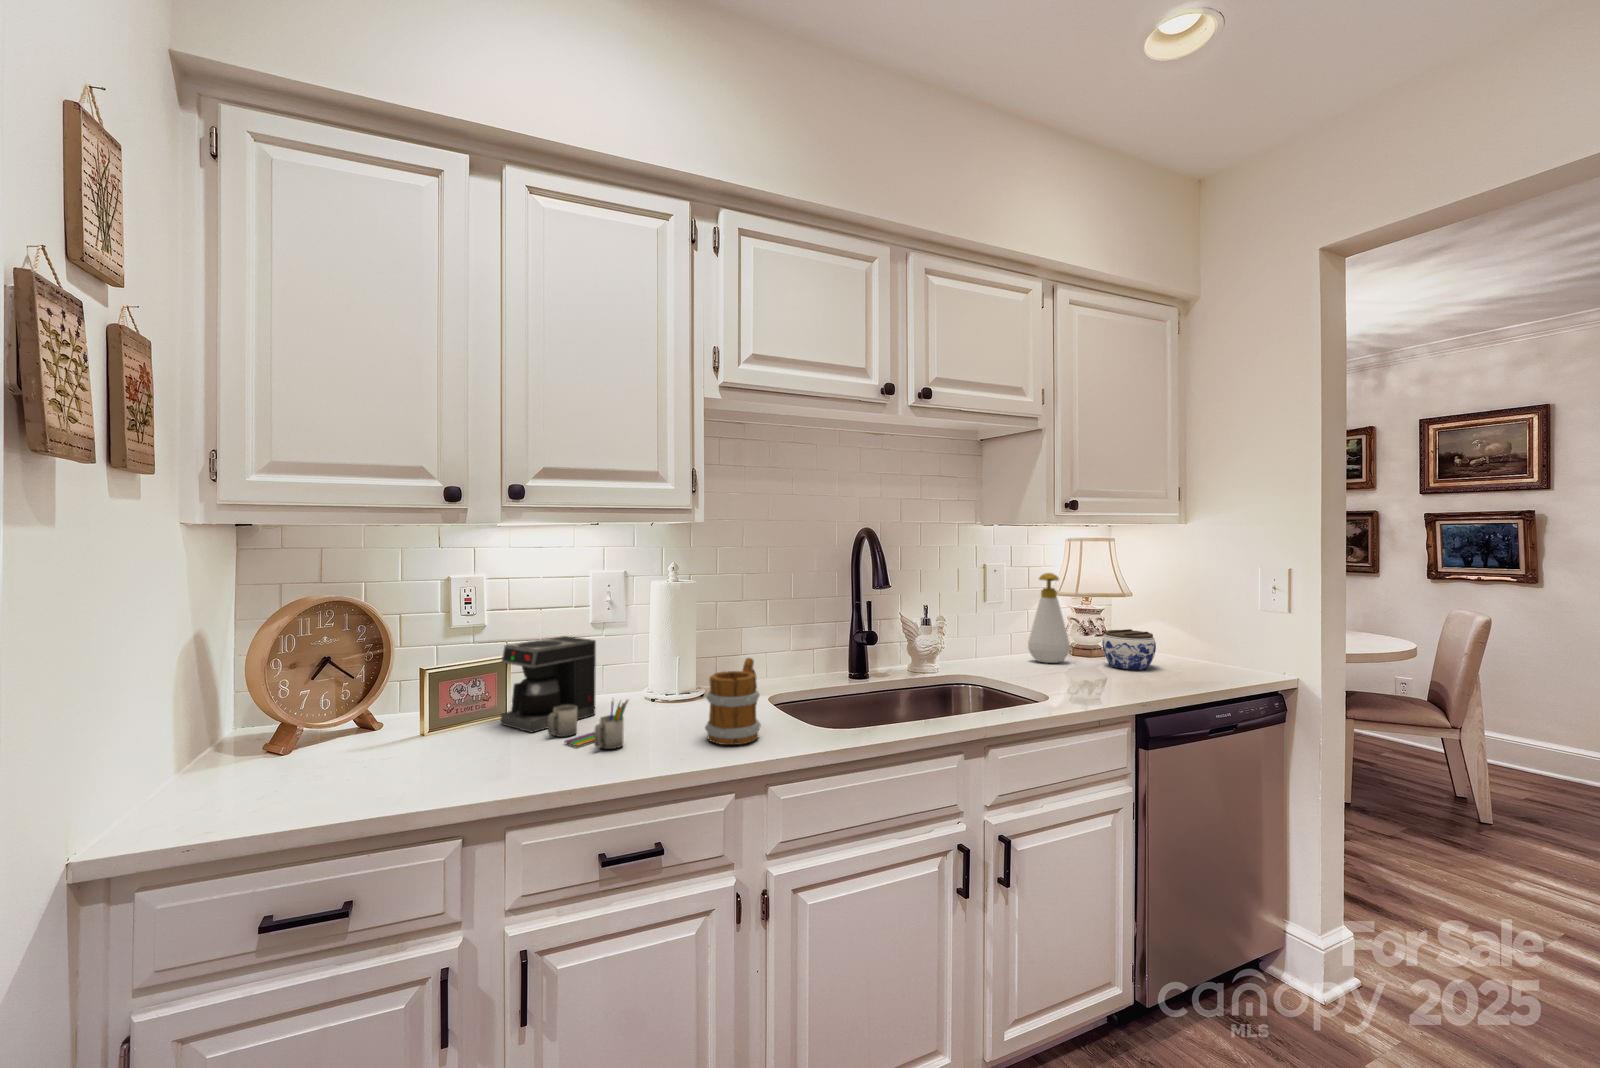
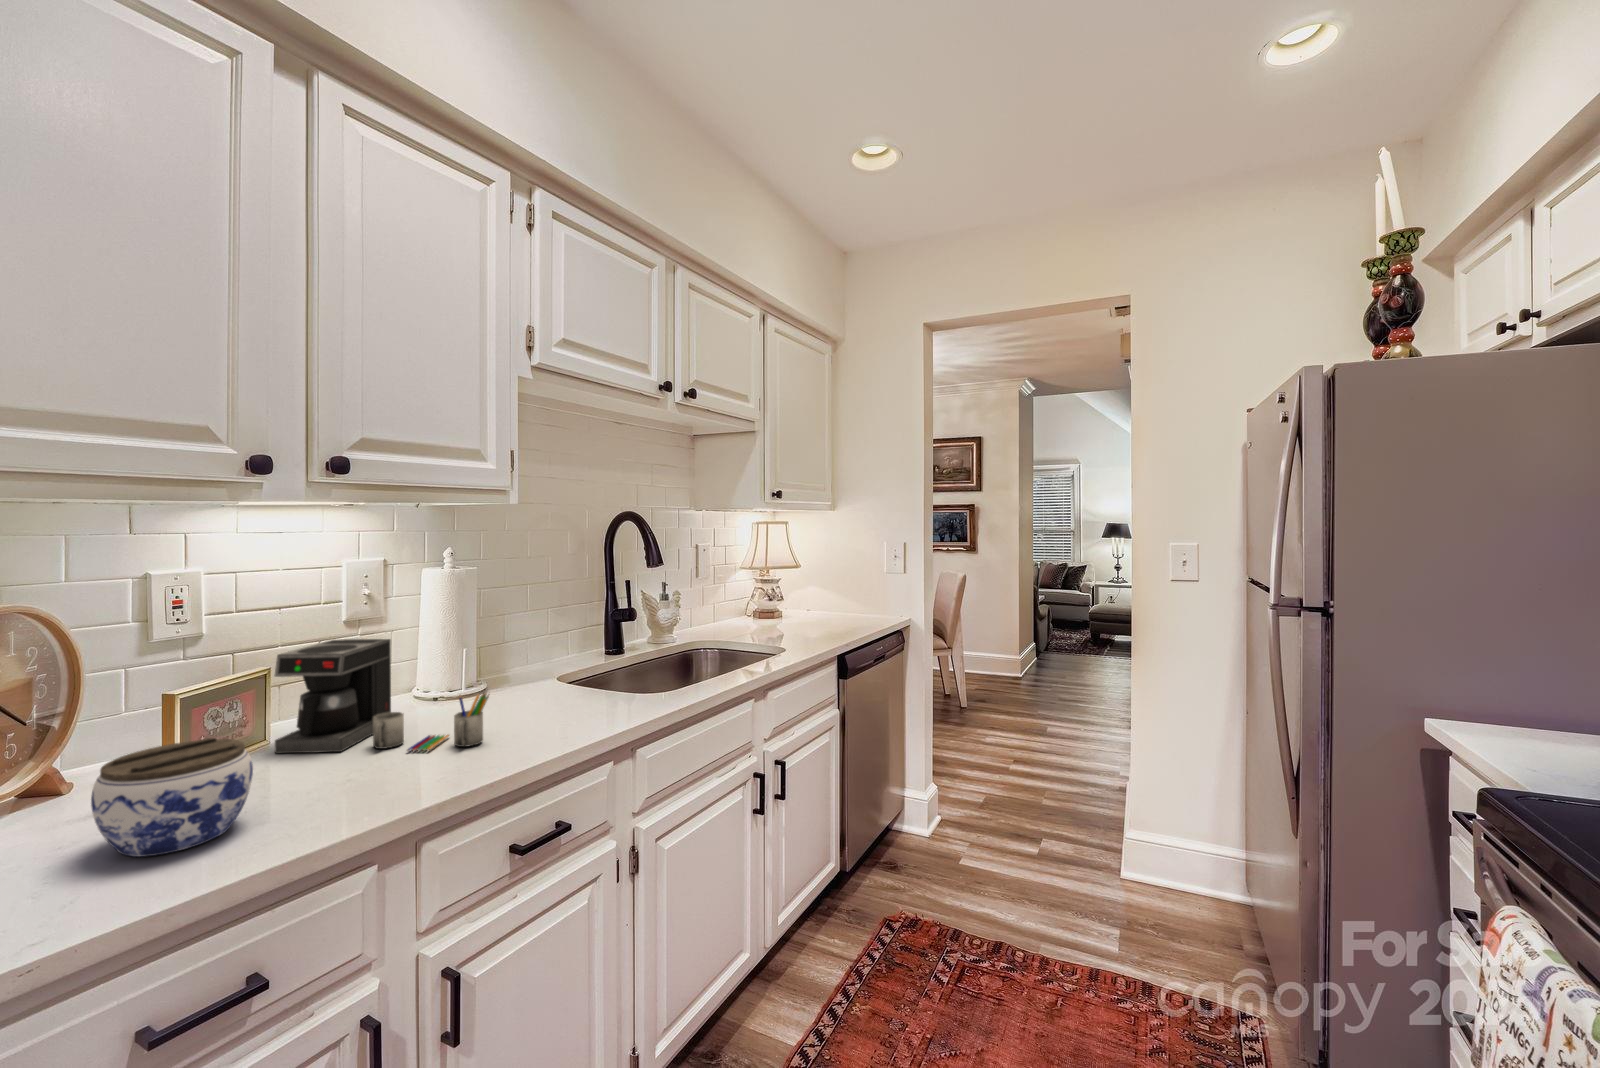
soap bottle: present [1028,573,1070,663] -> none [739,552,770,627]
jar: present [1102,629,1156,670] -> present [91,738,253,857]
mug: present [705,658,761,745] -> none [557,638,610,722]

